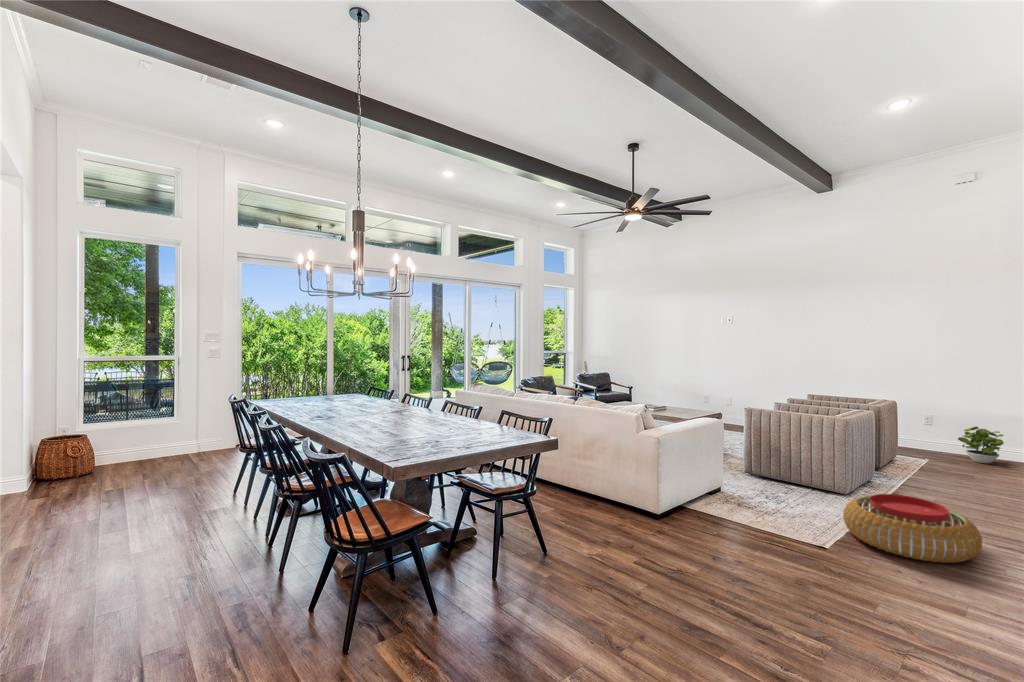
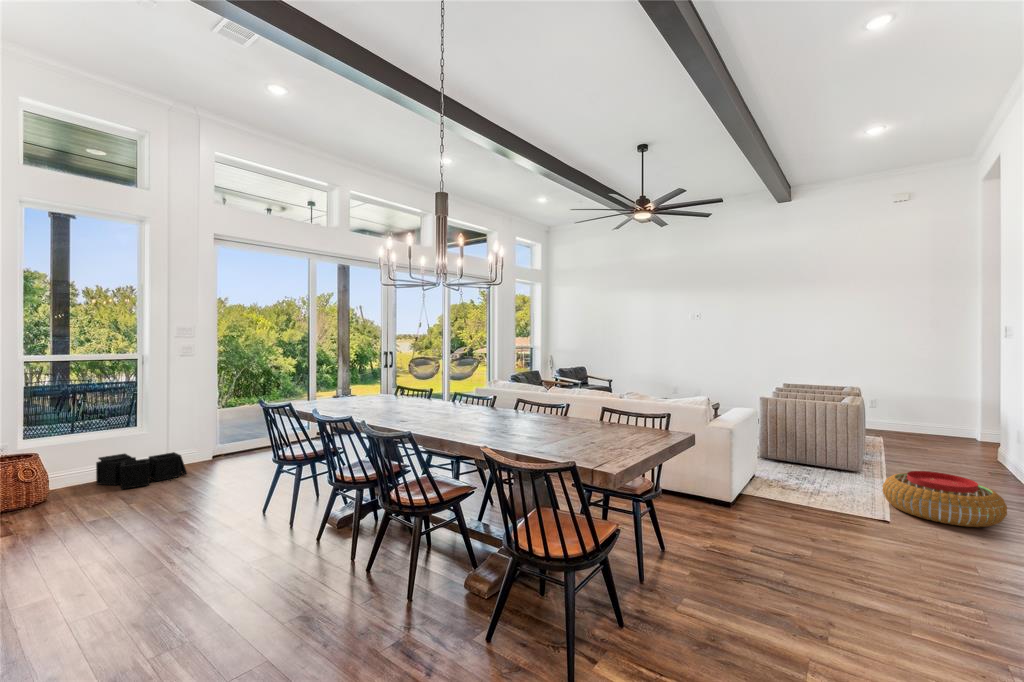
potted plant: present [958,427,1004,464] -> none [905,409,940,440]
storage bin: none [135,439,204,467] -> present [96,452,187,489]

